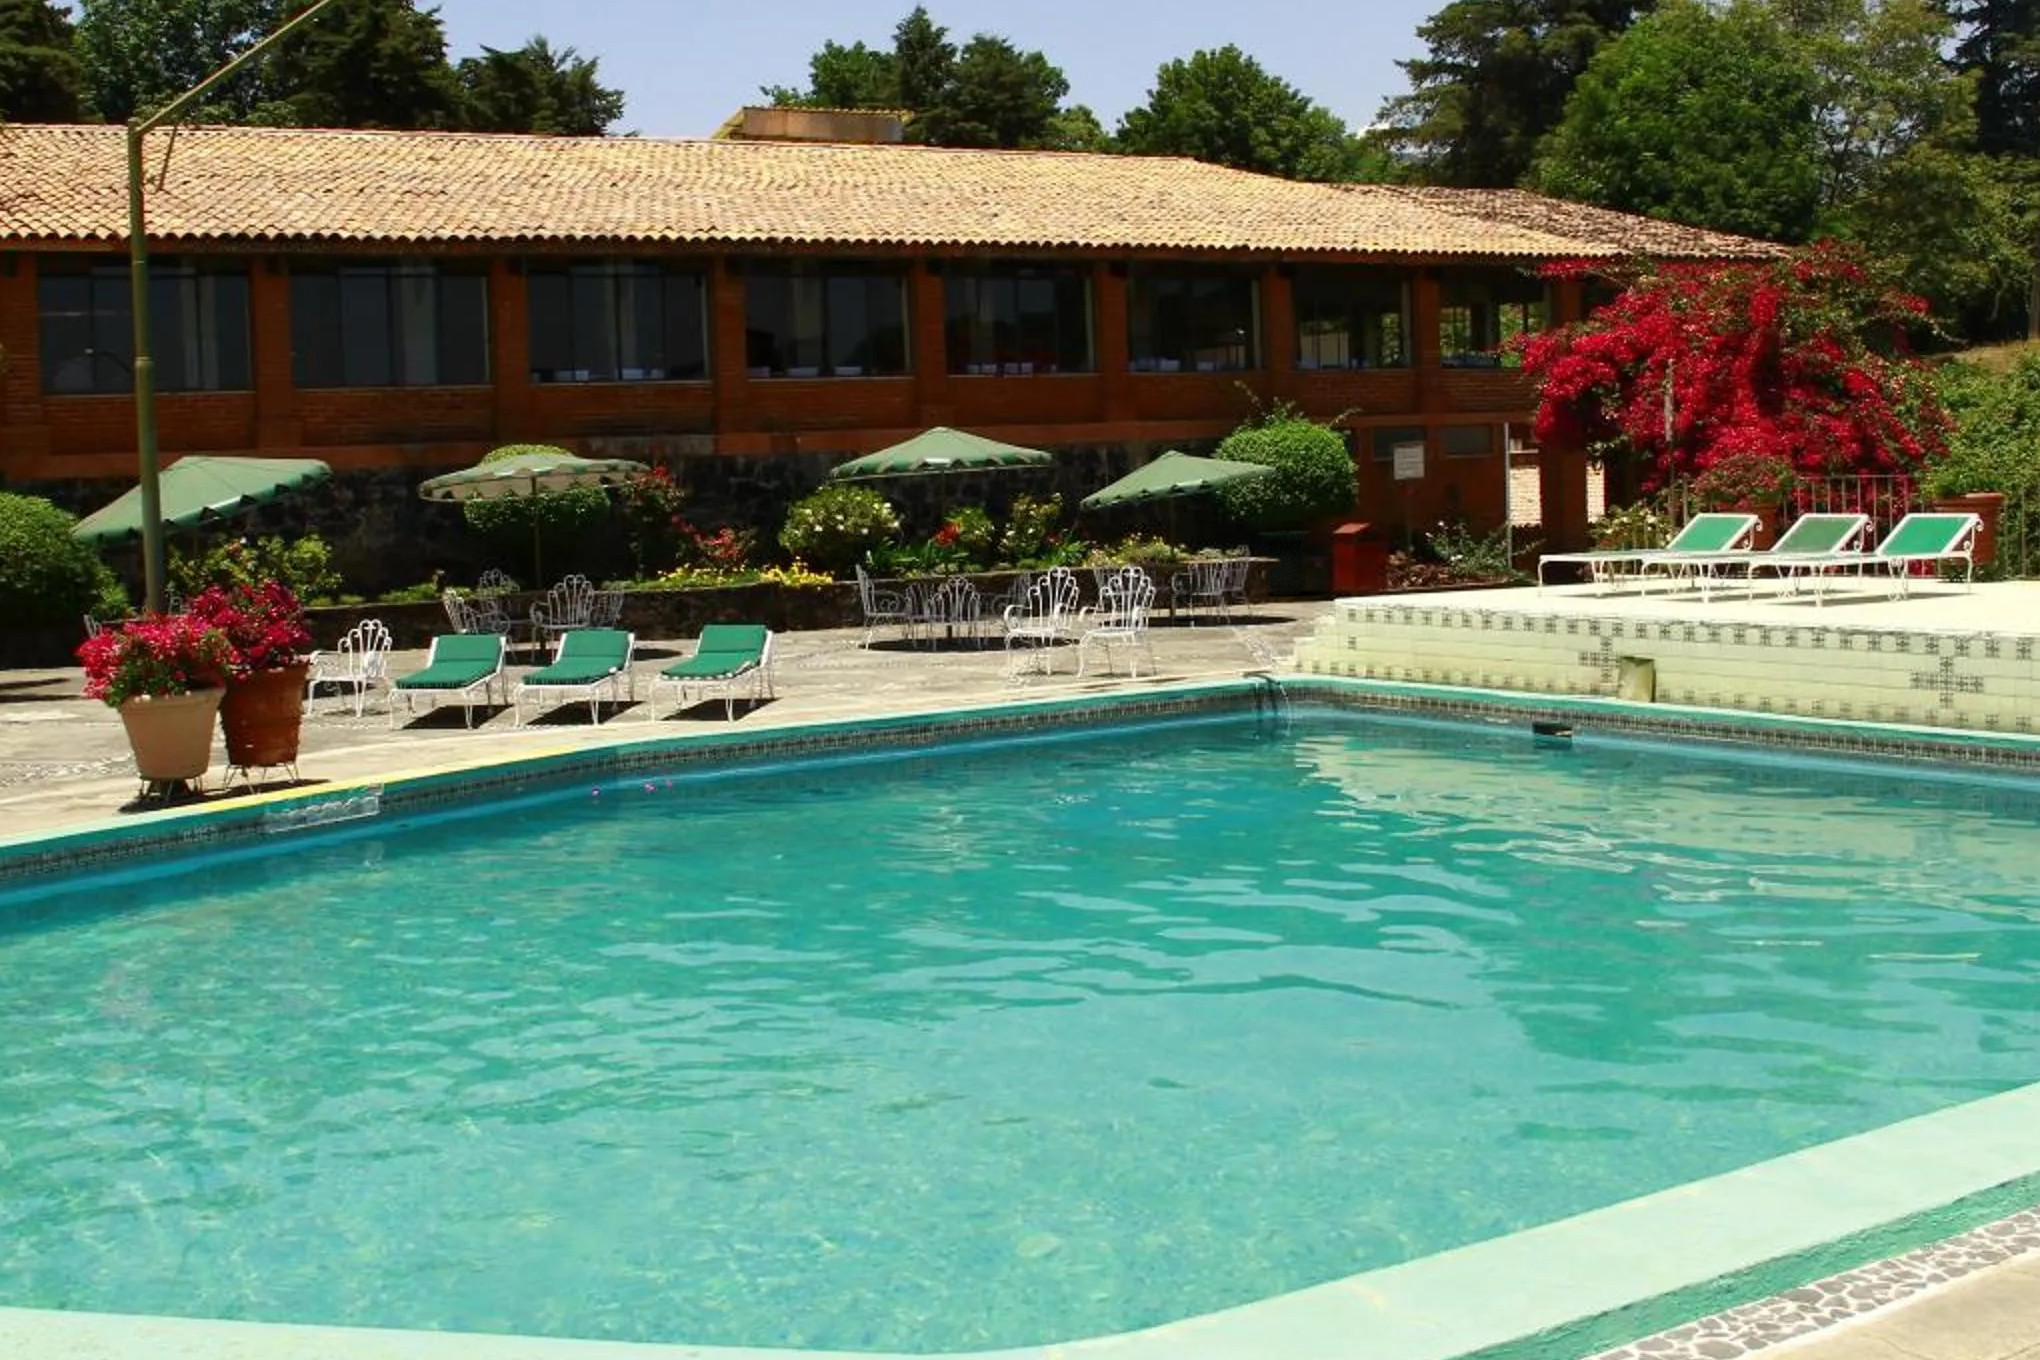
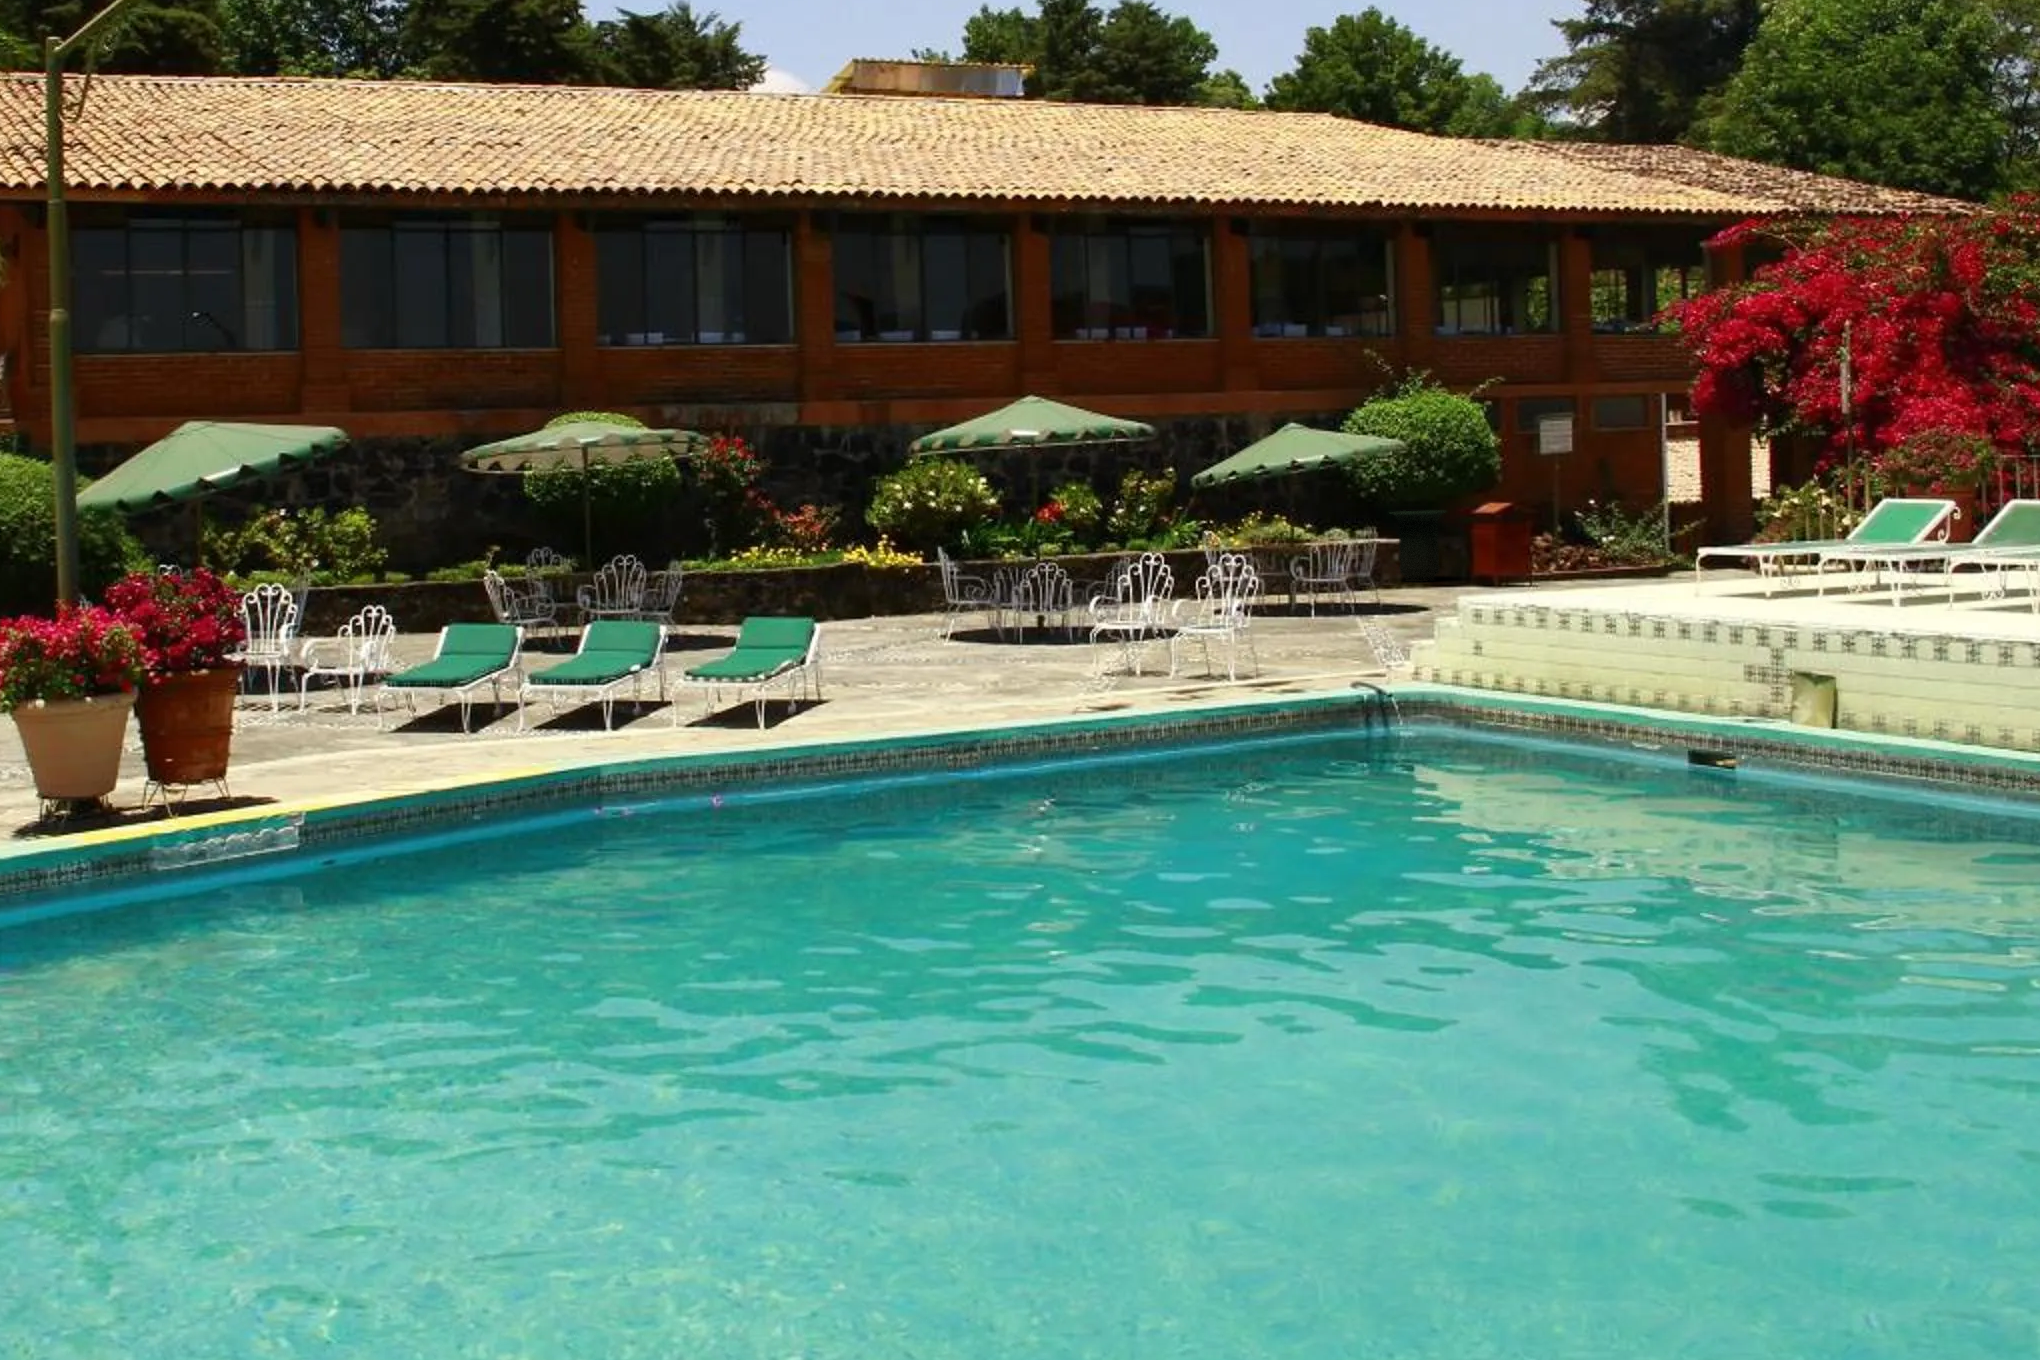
potted tree: present [1173,575,1202,619] -> none [1283,549,1323,609]

